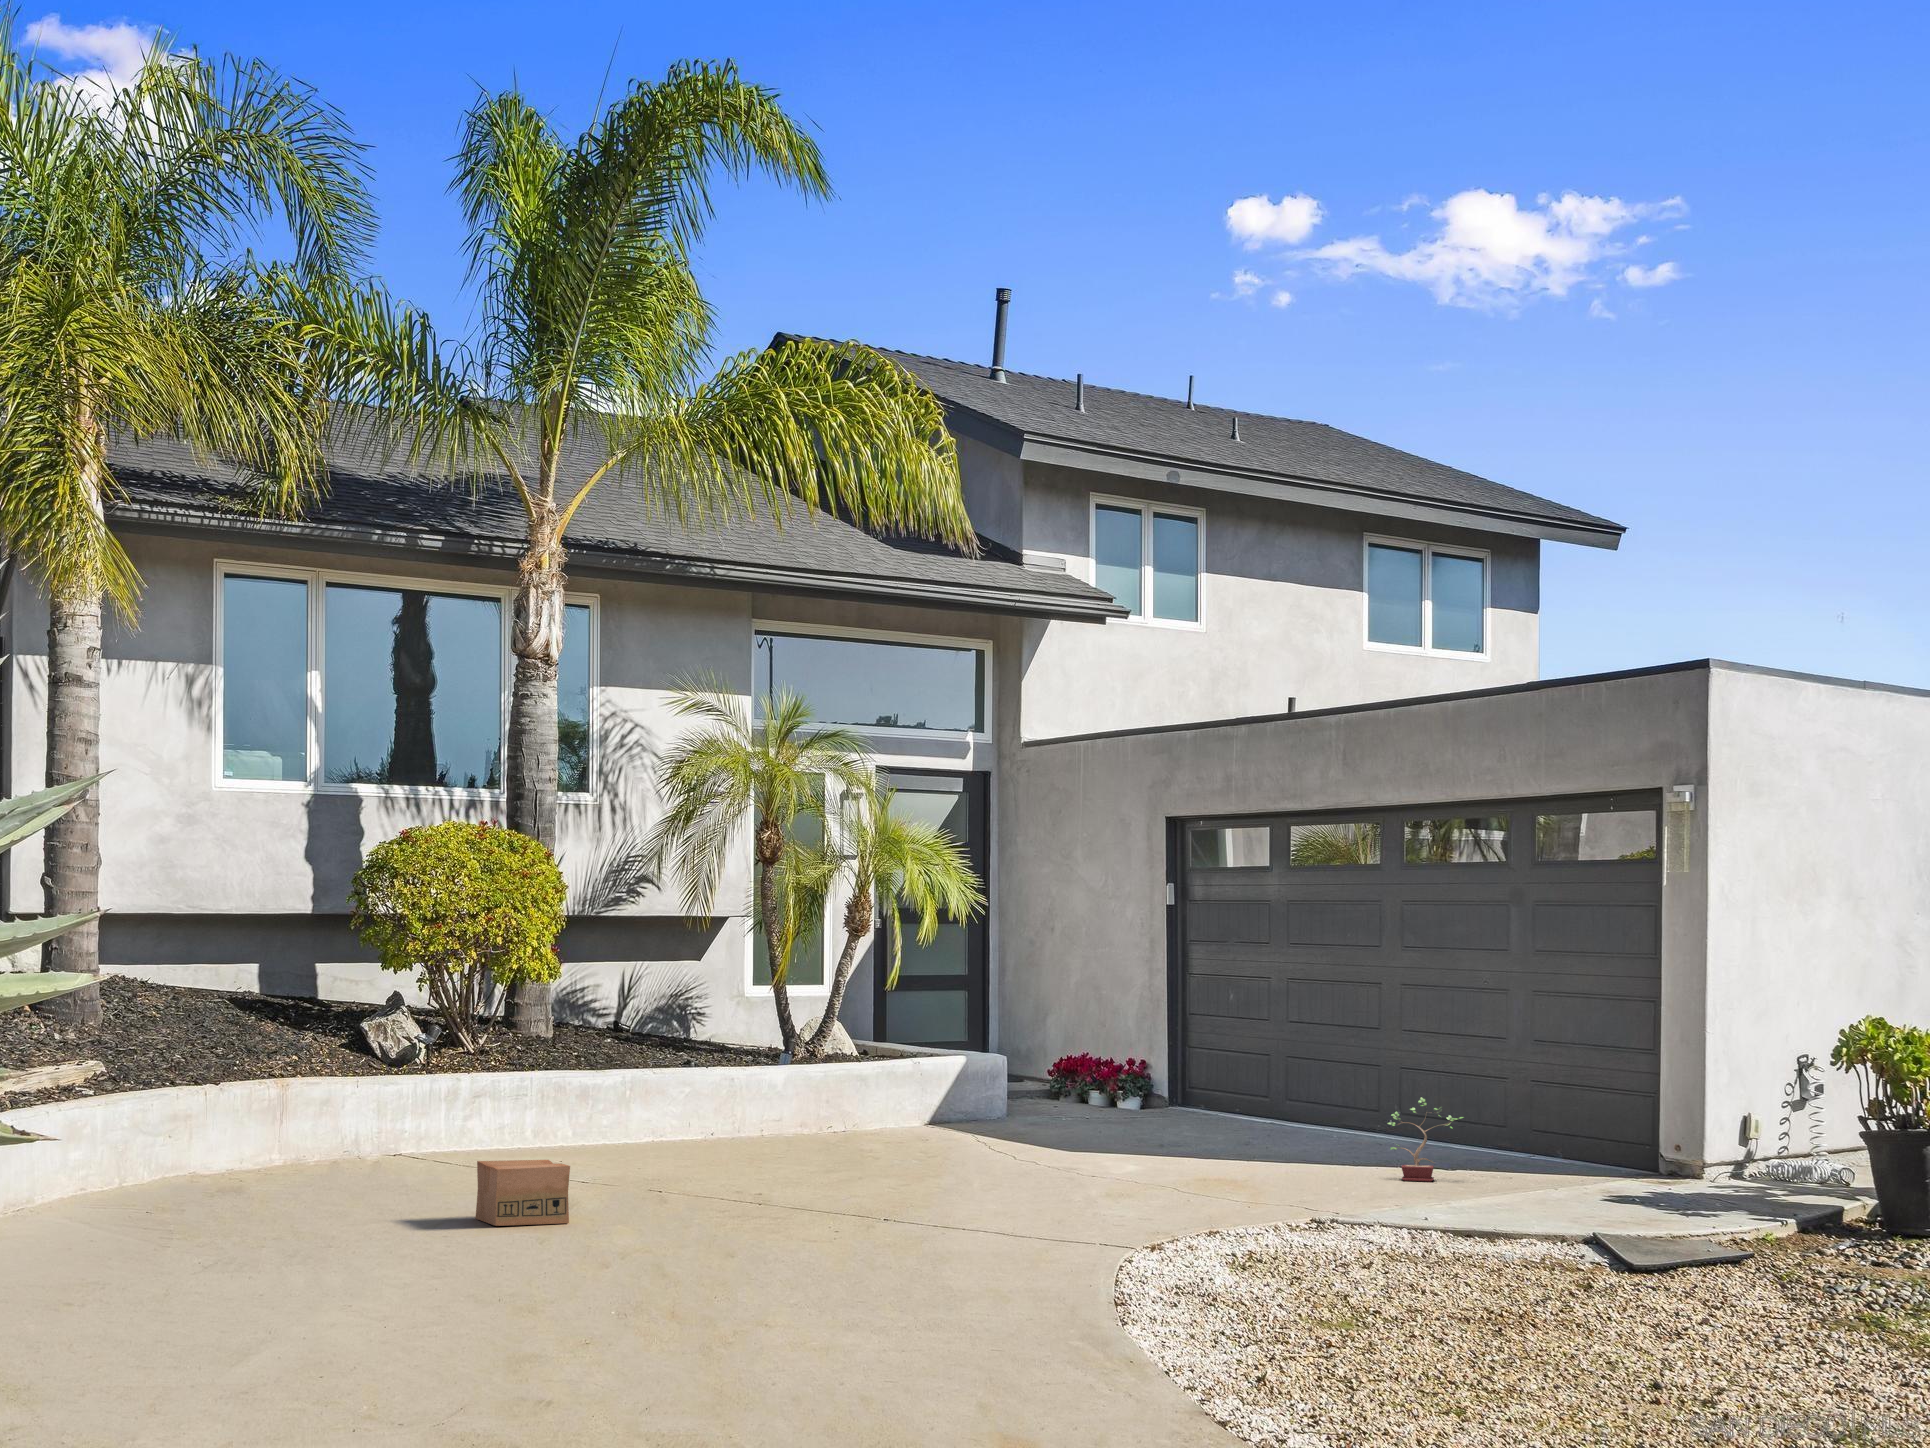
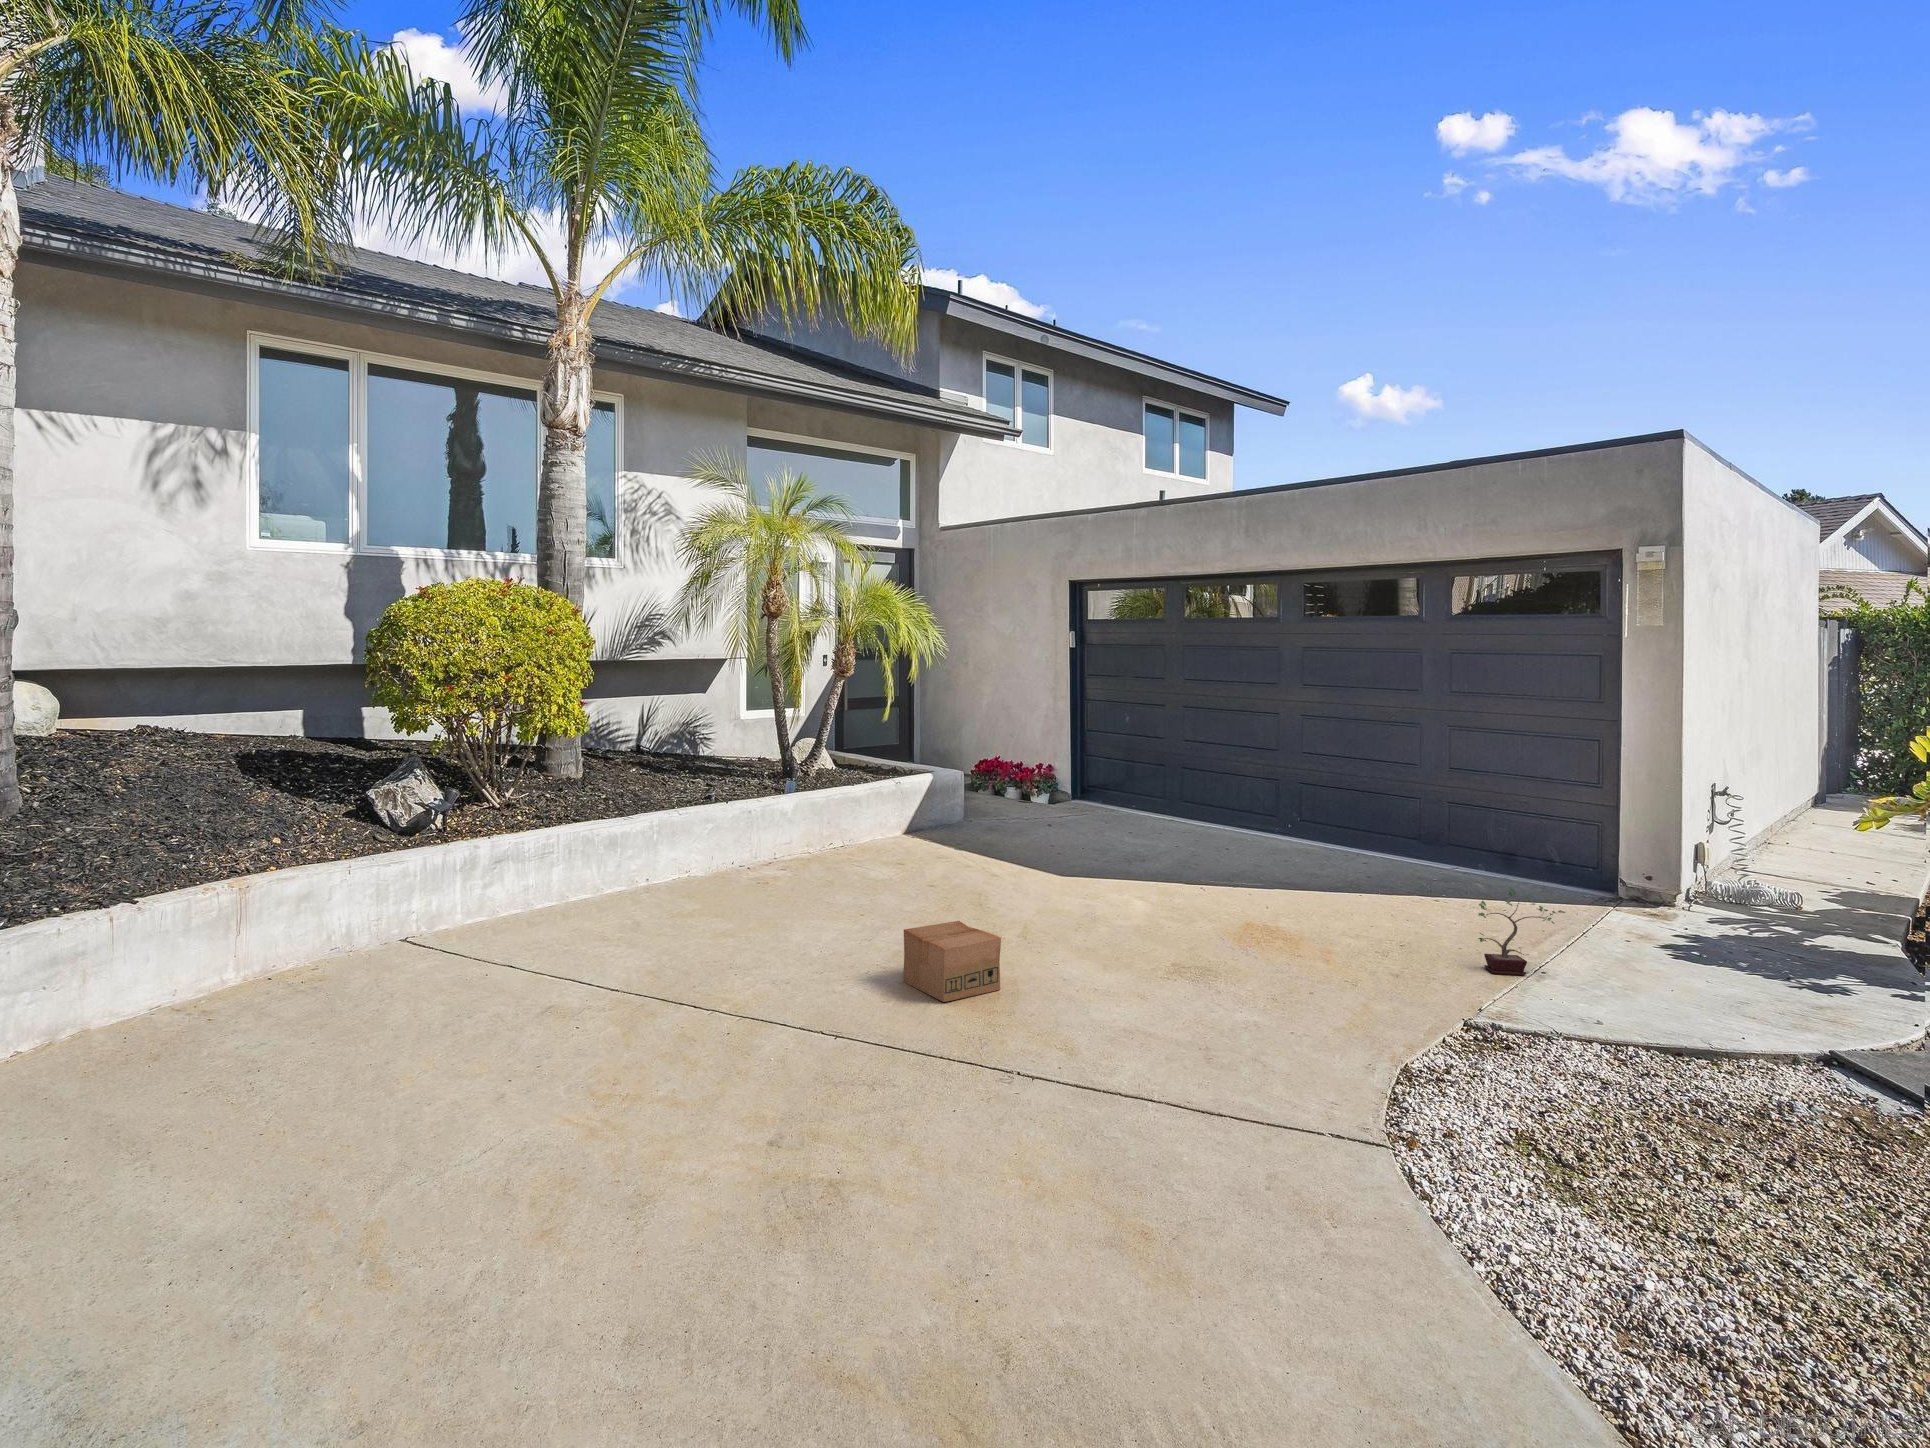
cardboard box: present [476,1160,570,1226] -> present [903,921,1001,1002]

